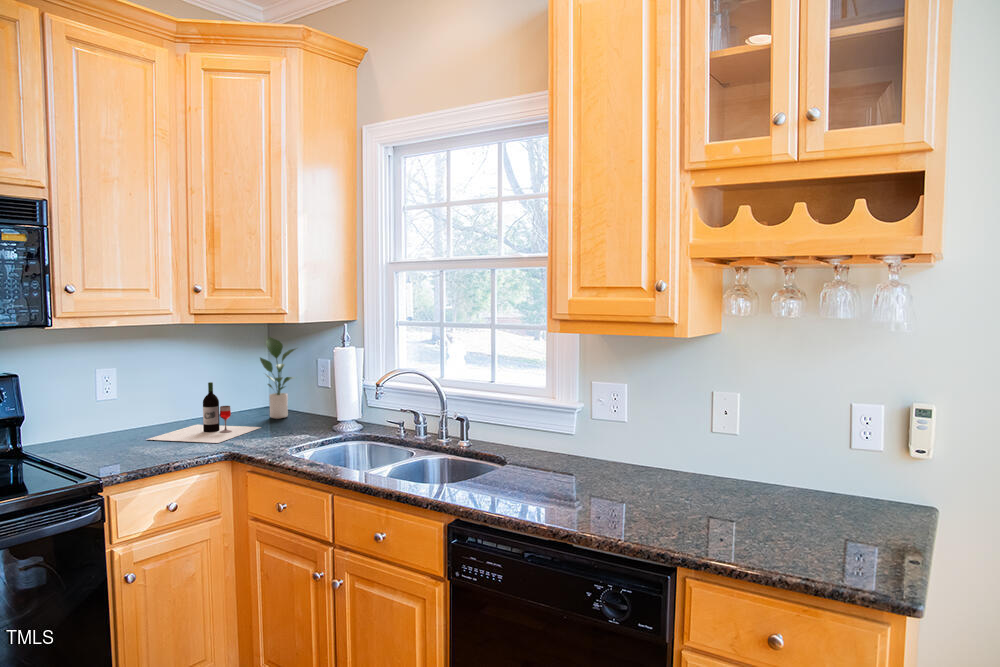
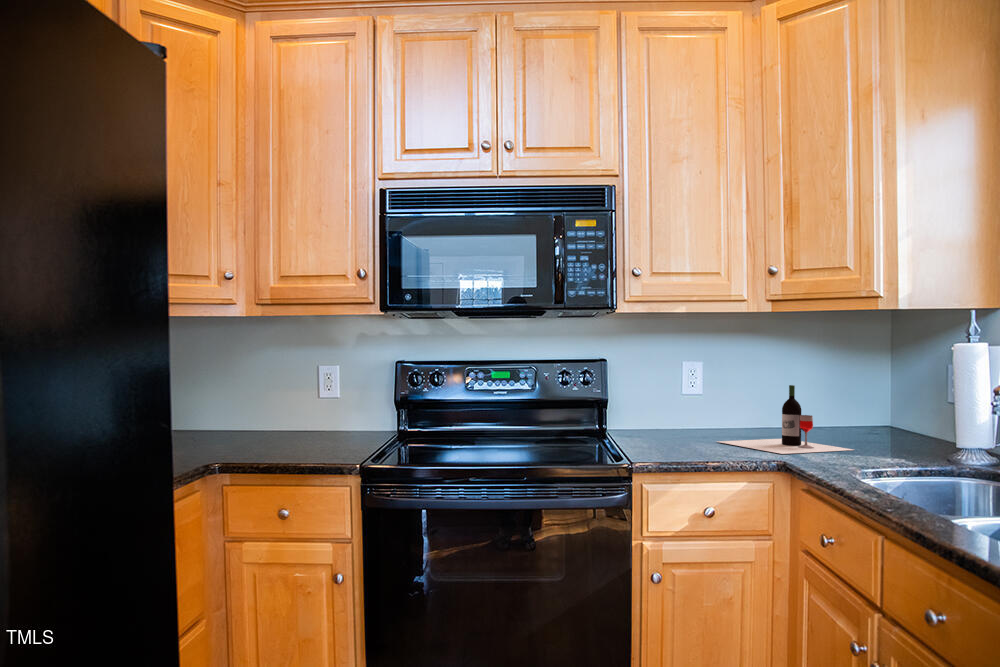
potted plant: present [260,338,295,419] -> none [864,339,921,446]

